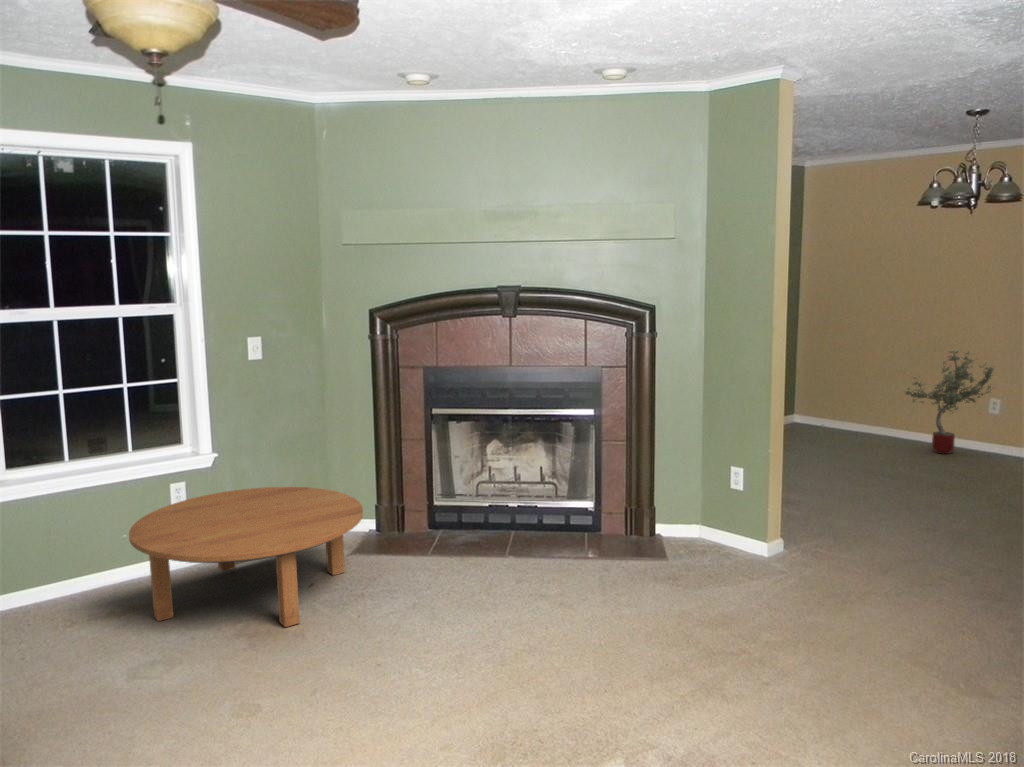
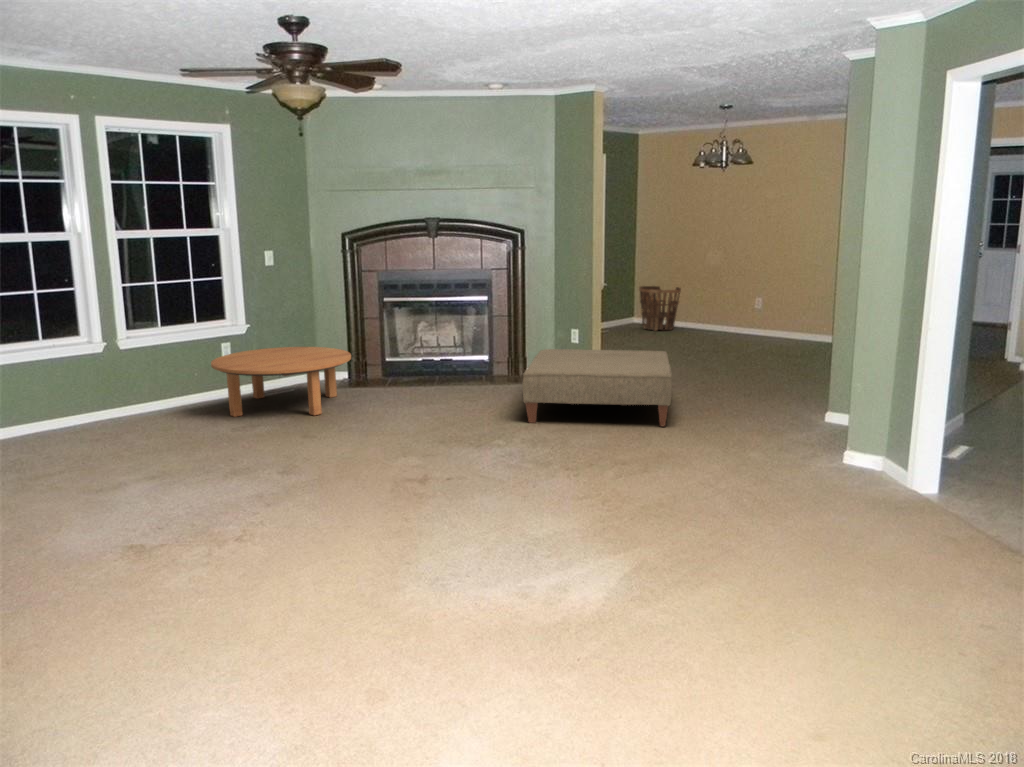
potted tree: present [905,351,994,454] -> none [696,265,750,336]
basket: none [814,375,878,440] -> present [639,286,681,330]
ottoman: none [650,511,965,720] -> present [522,349,672,427]

